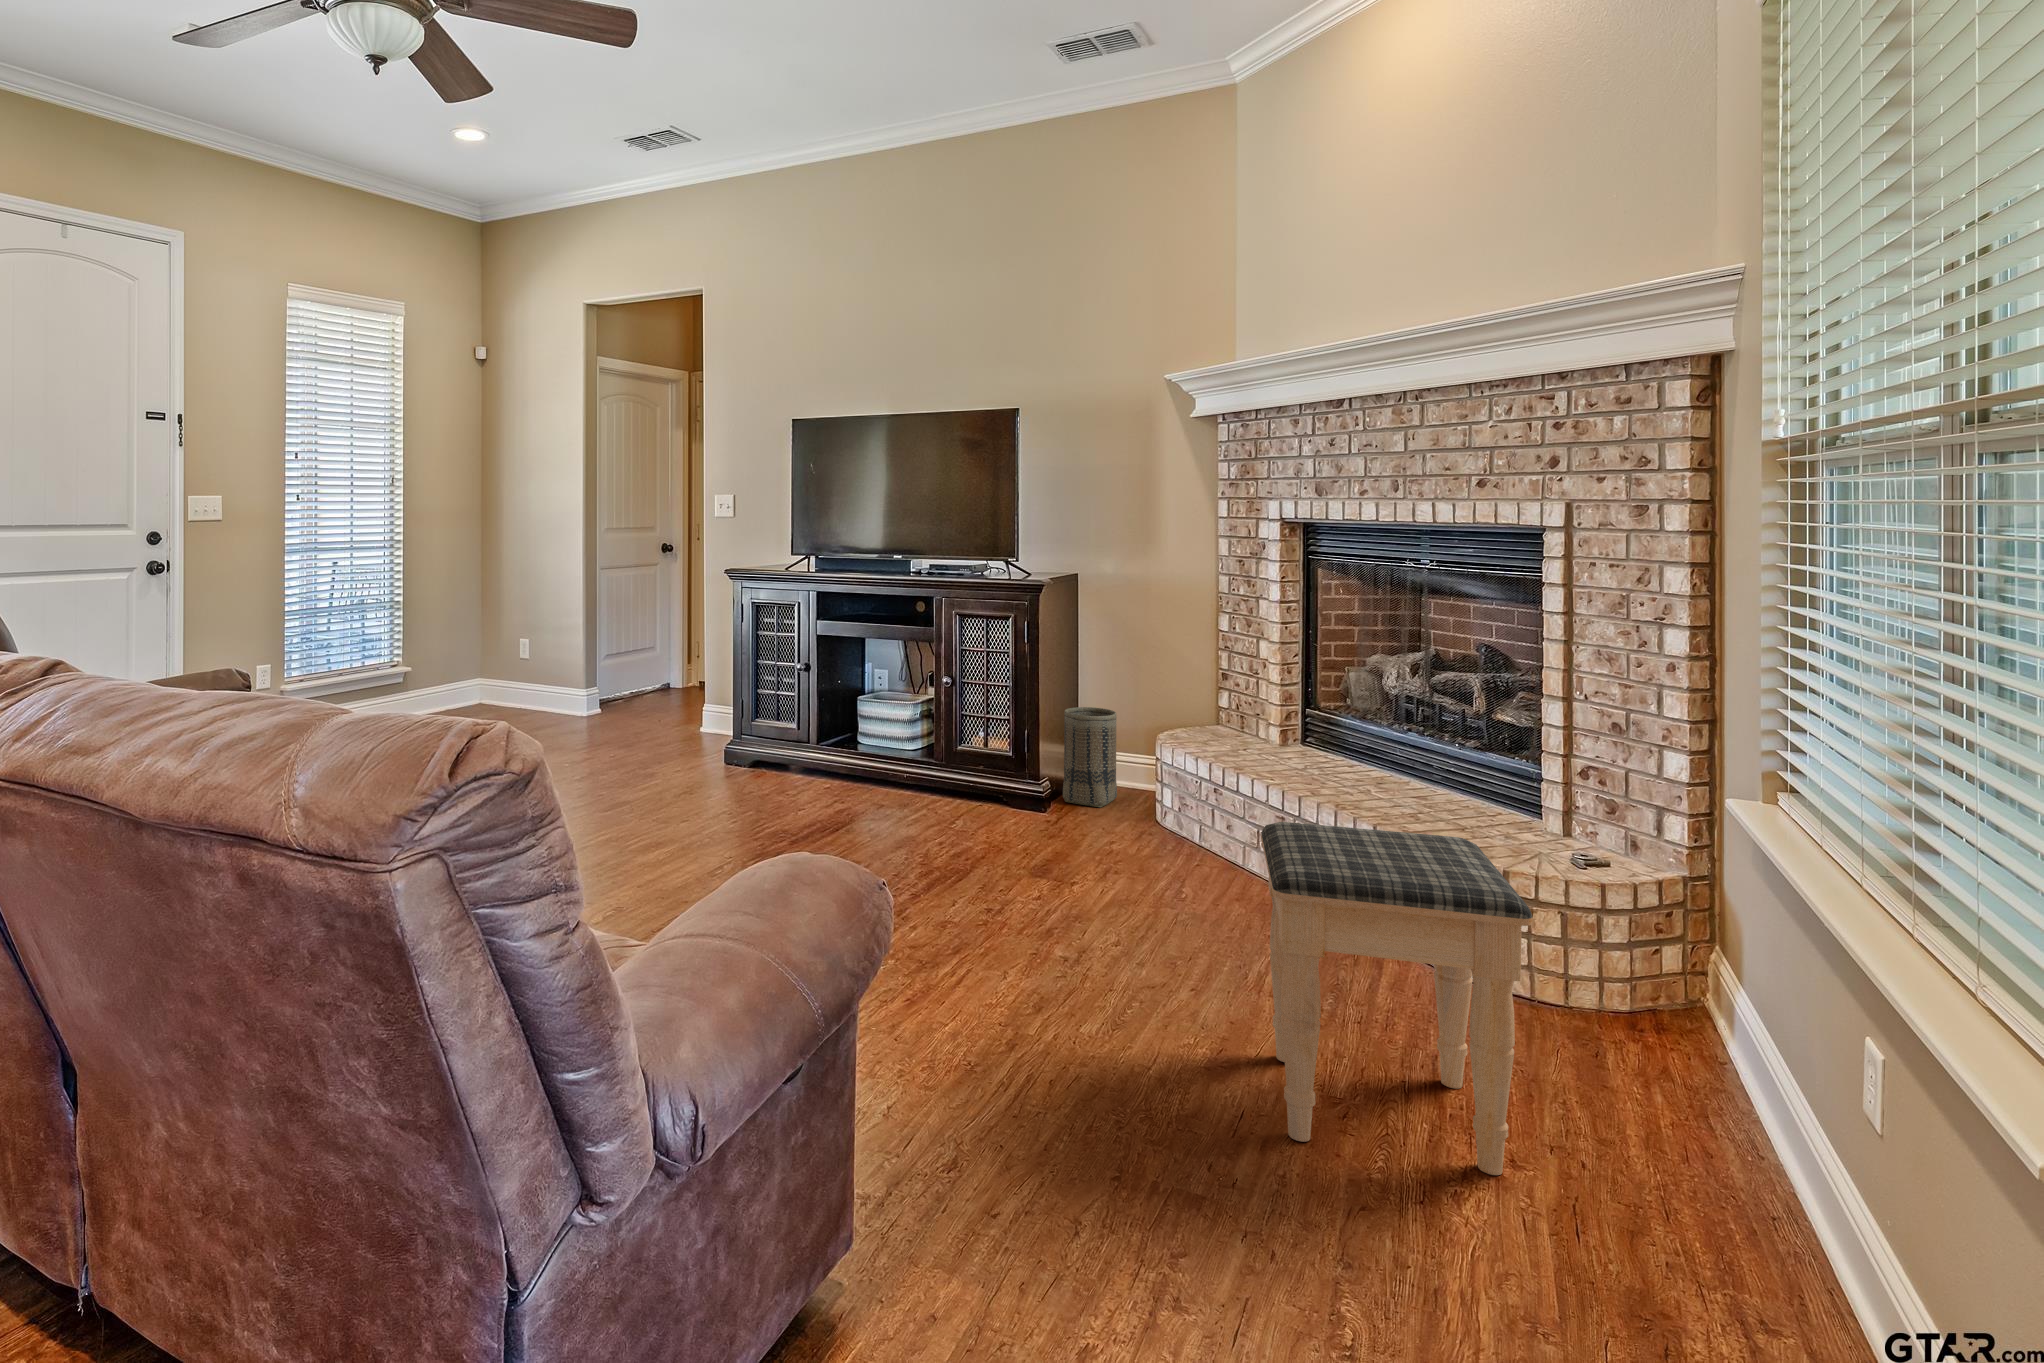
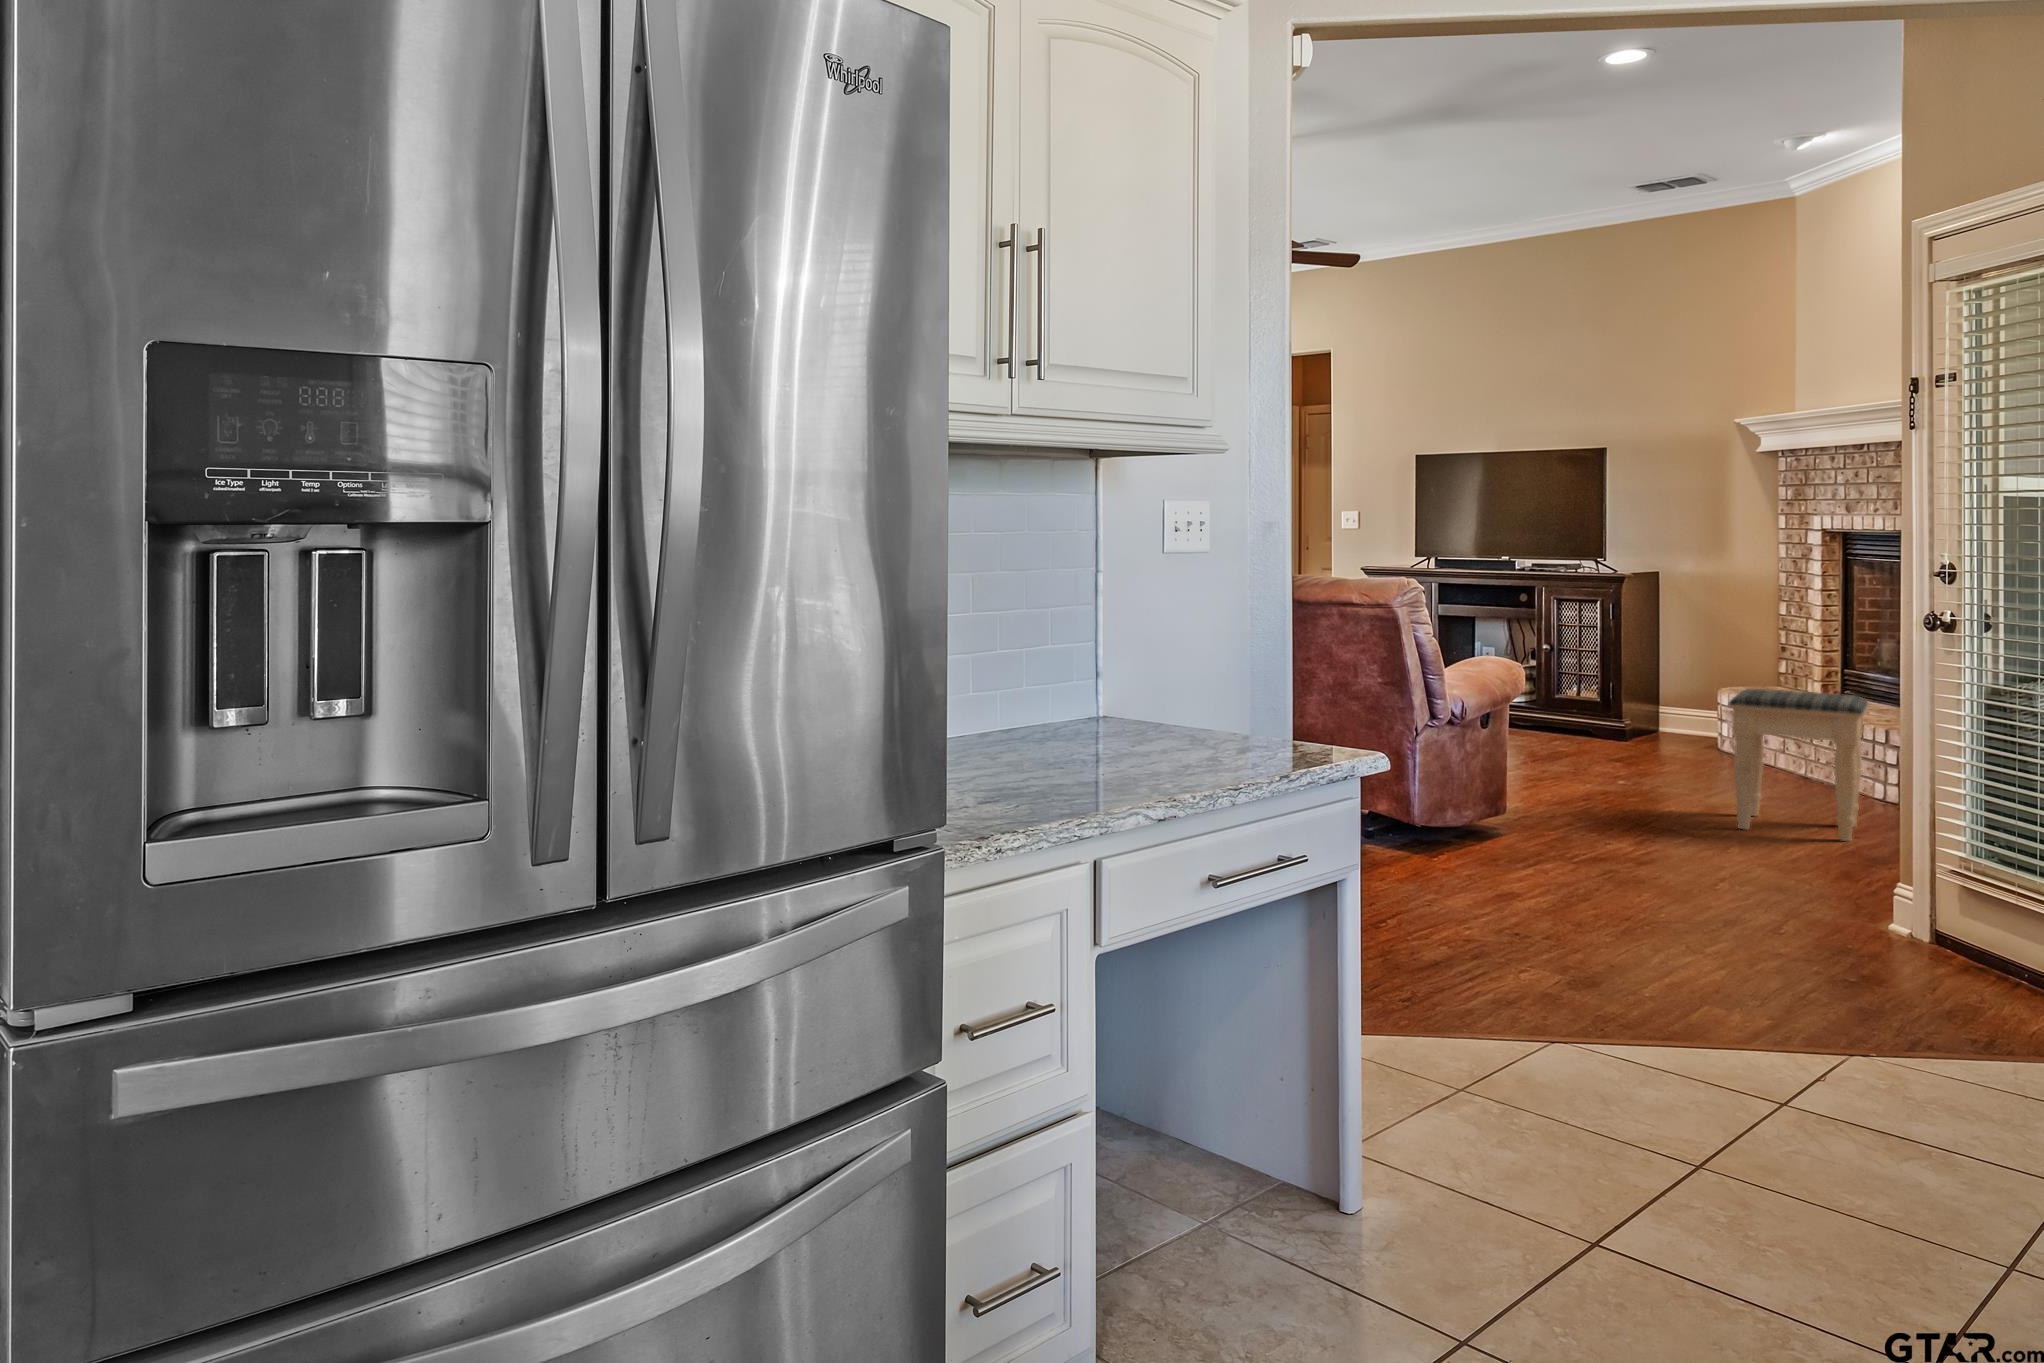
basket: present [1063,707,1117,807] -> none [1644,672,1690,744]

